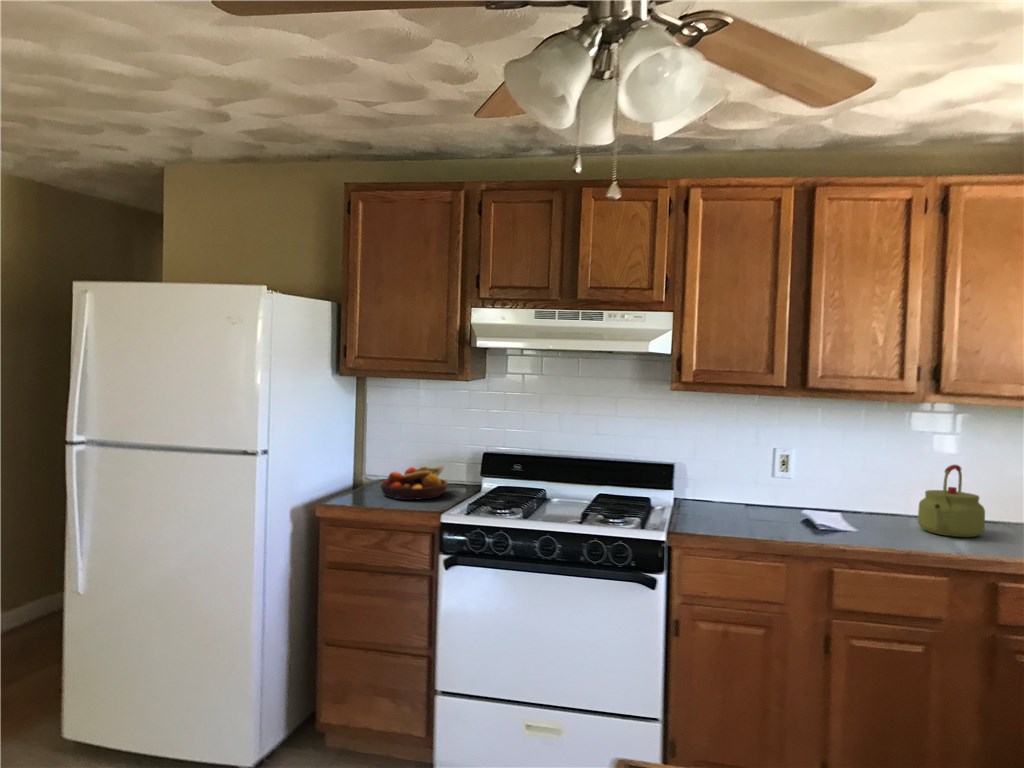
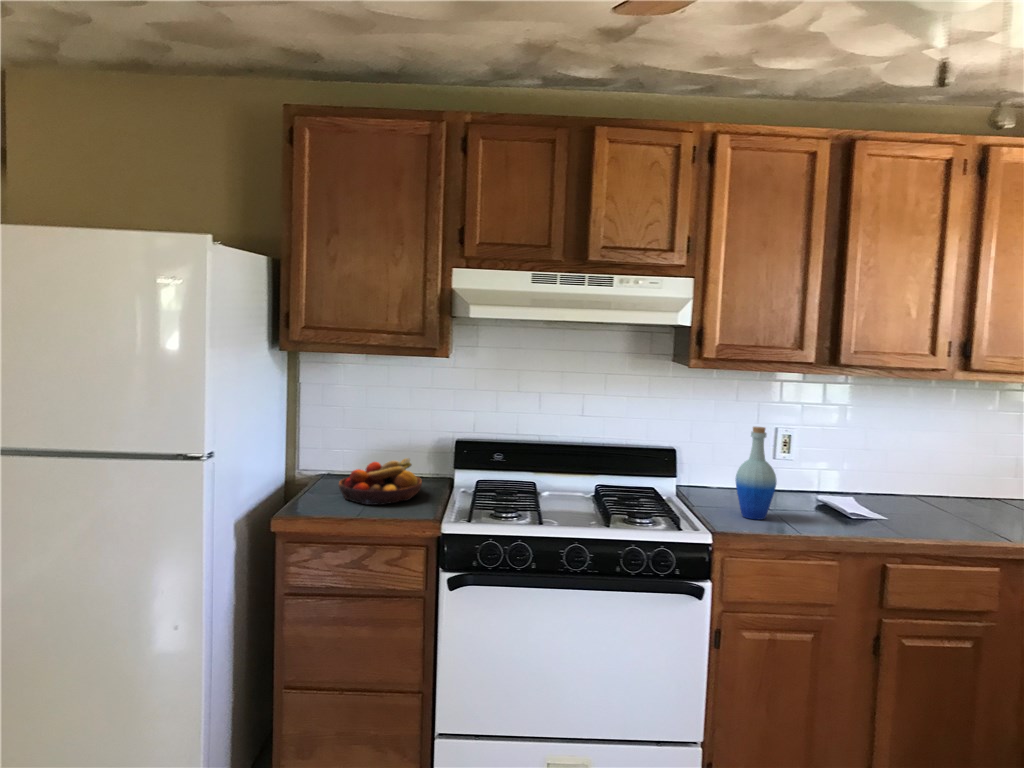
bottle: none [707,443,743,526] -> present [735,427,777,519]
kettle: present [918,465,985,537] -> none [932,443,1003,518]

